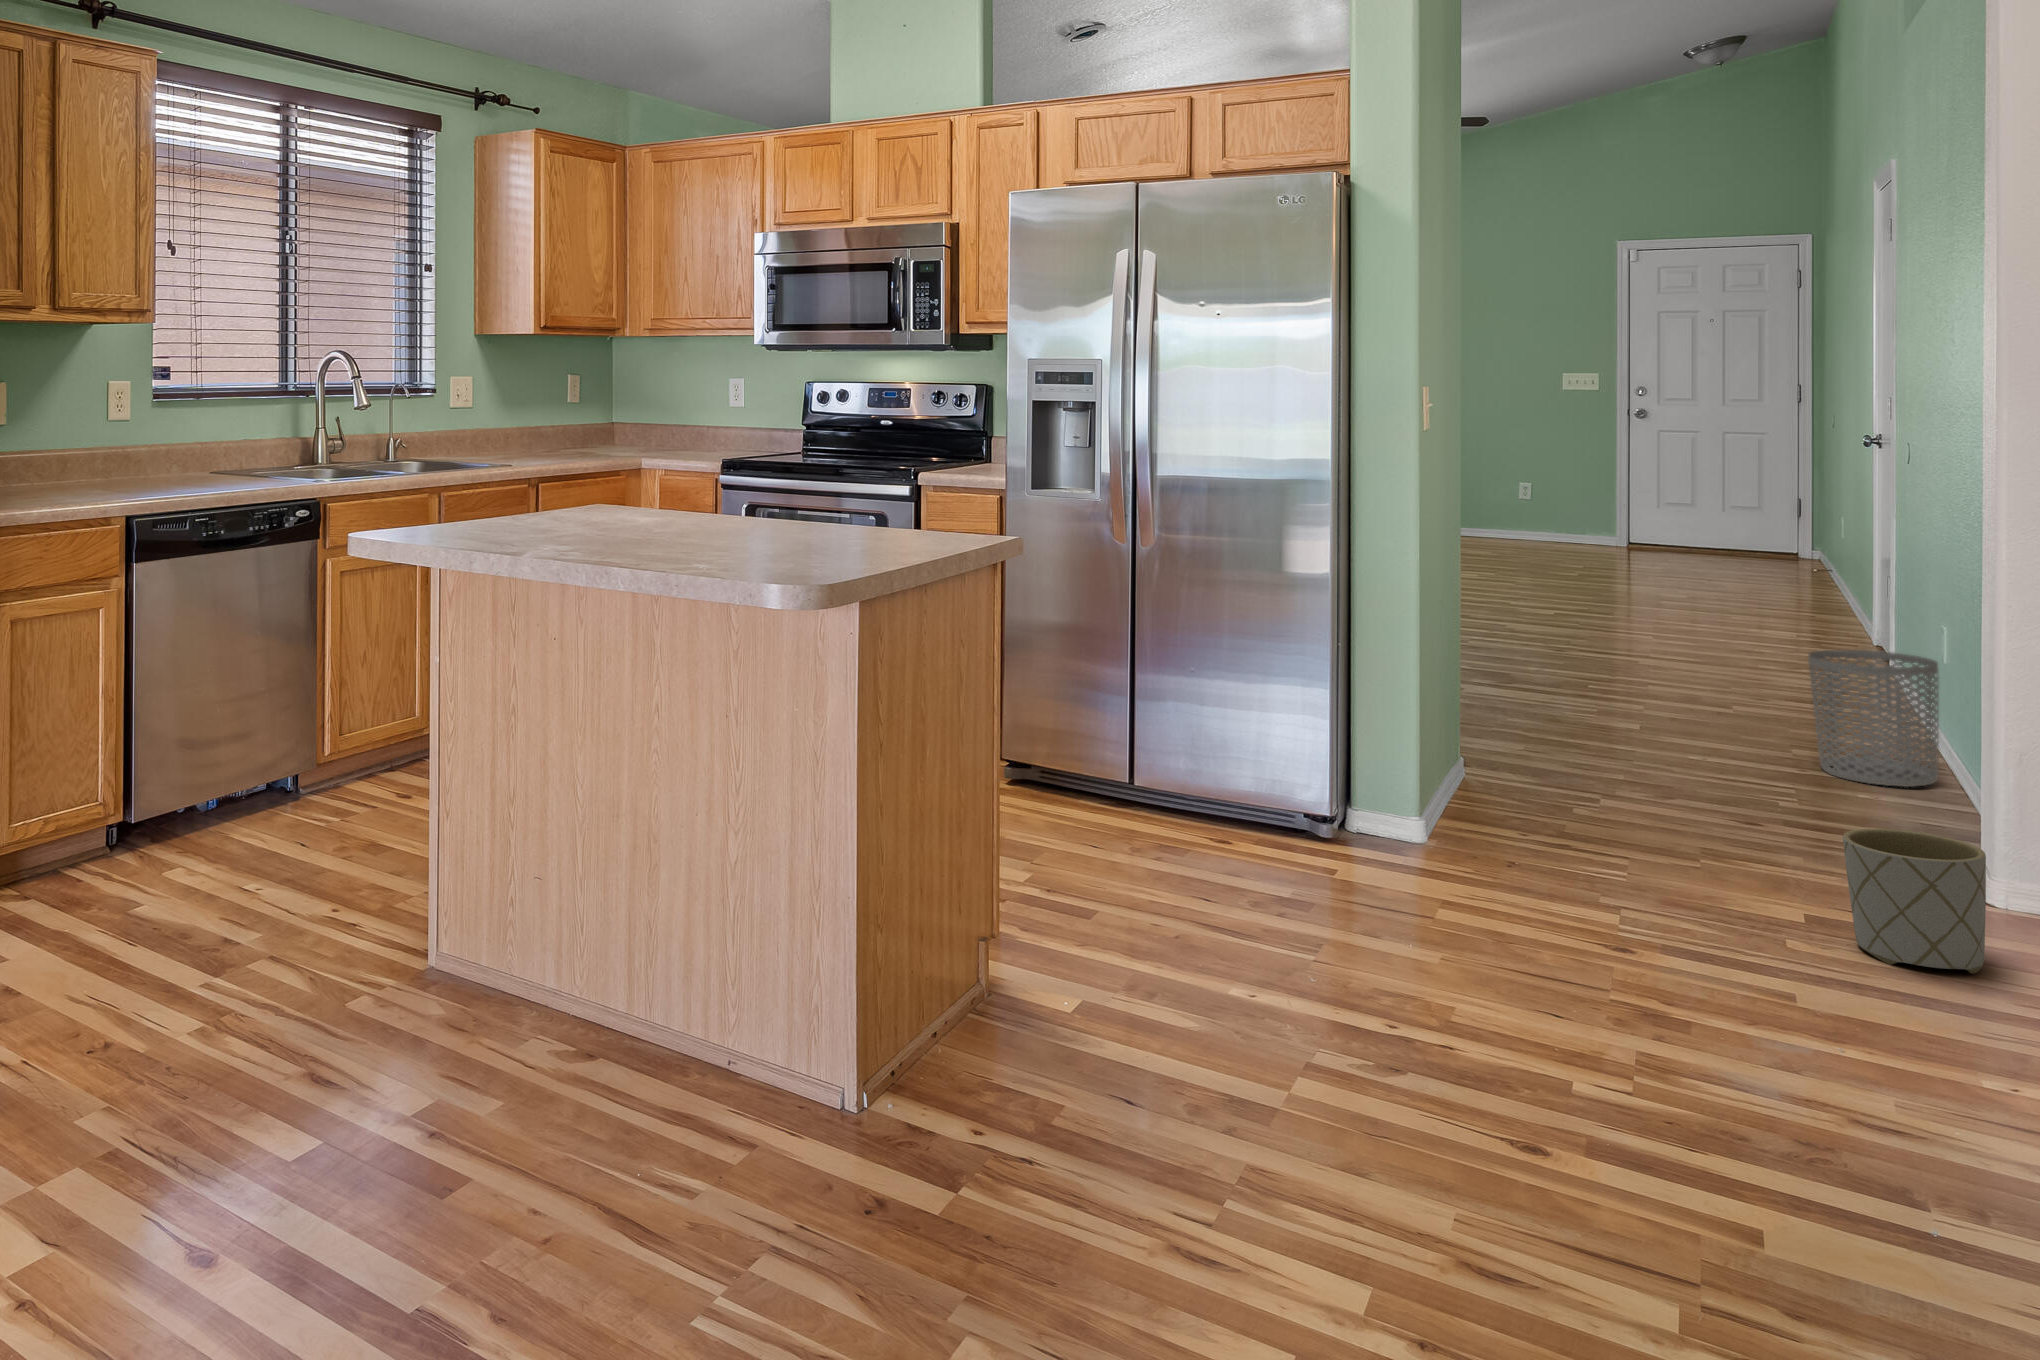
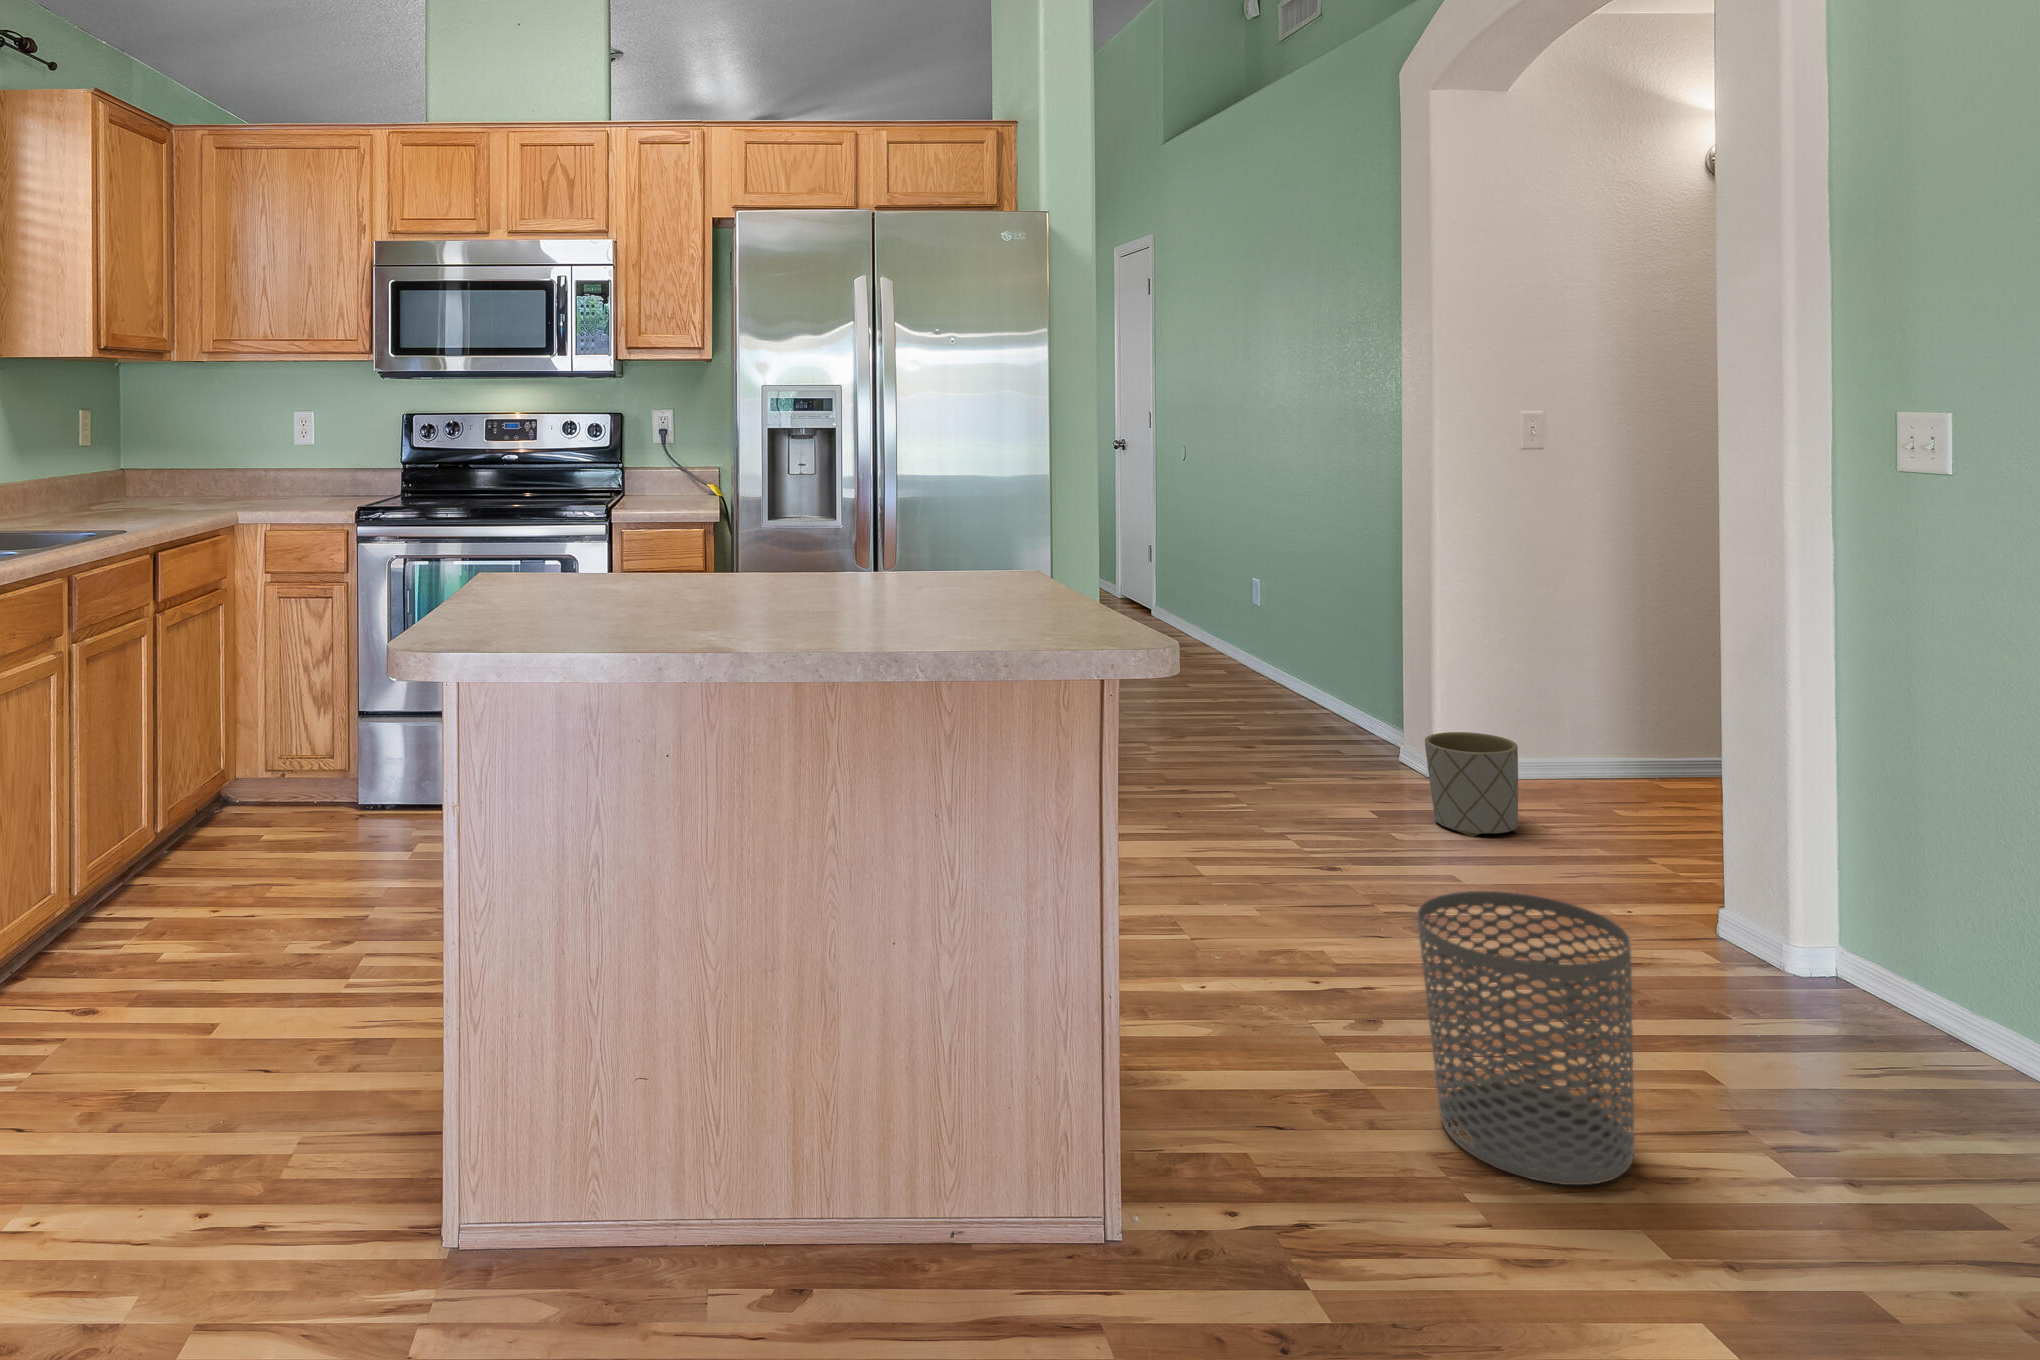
waste bin: present [1808,650,1939,787] -> present [1417,891,1635,1185]

